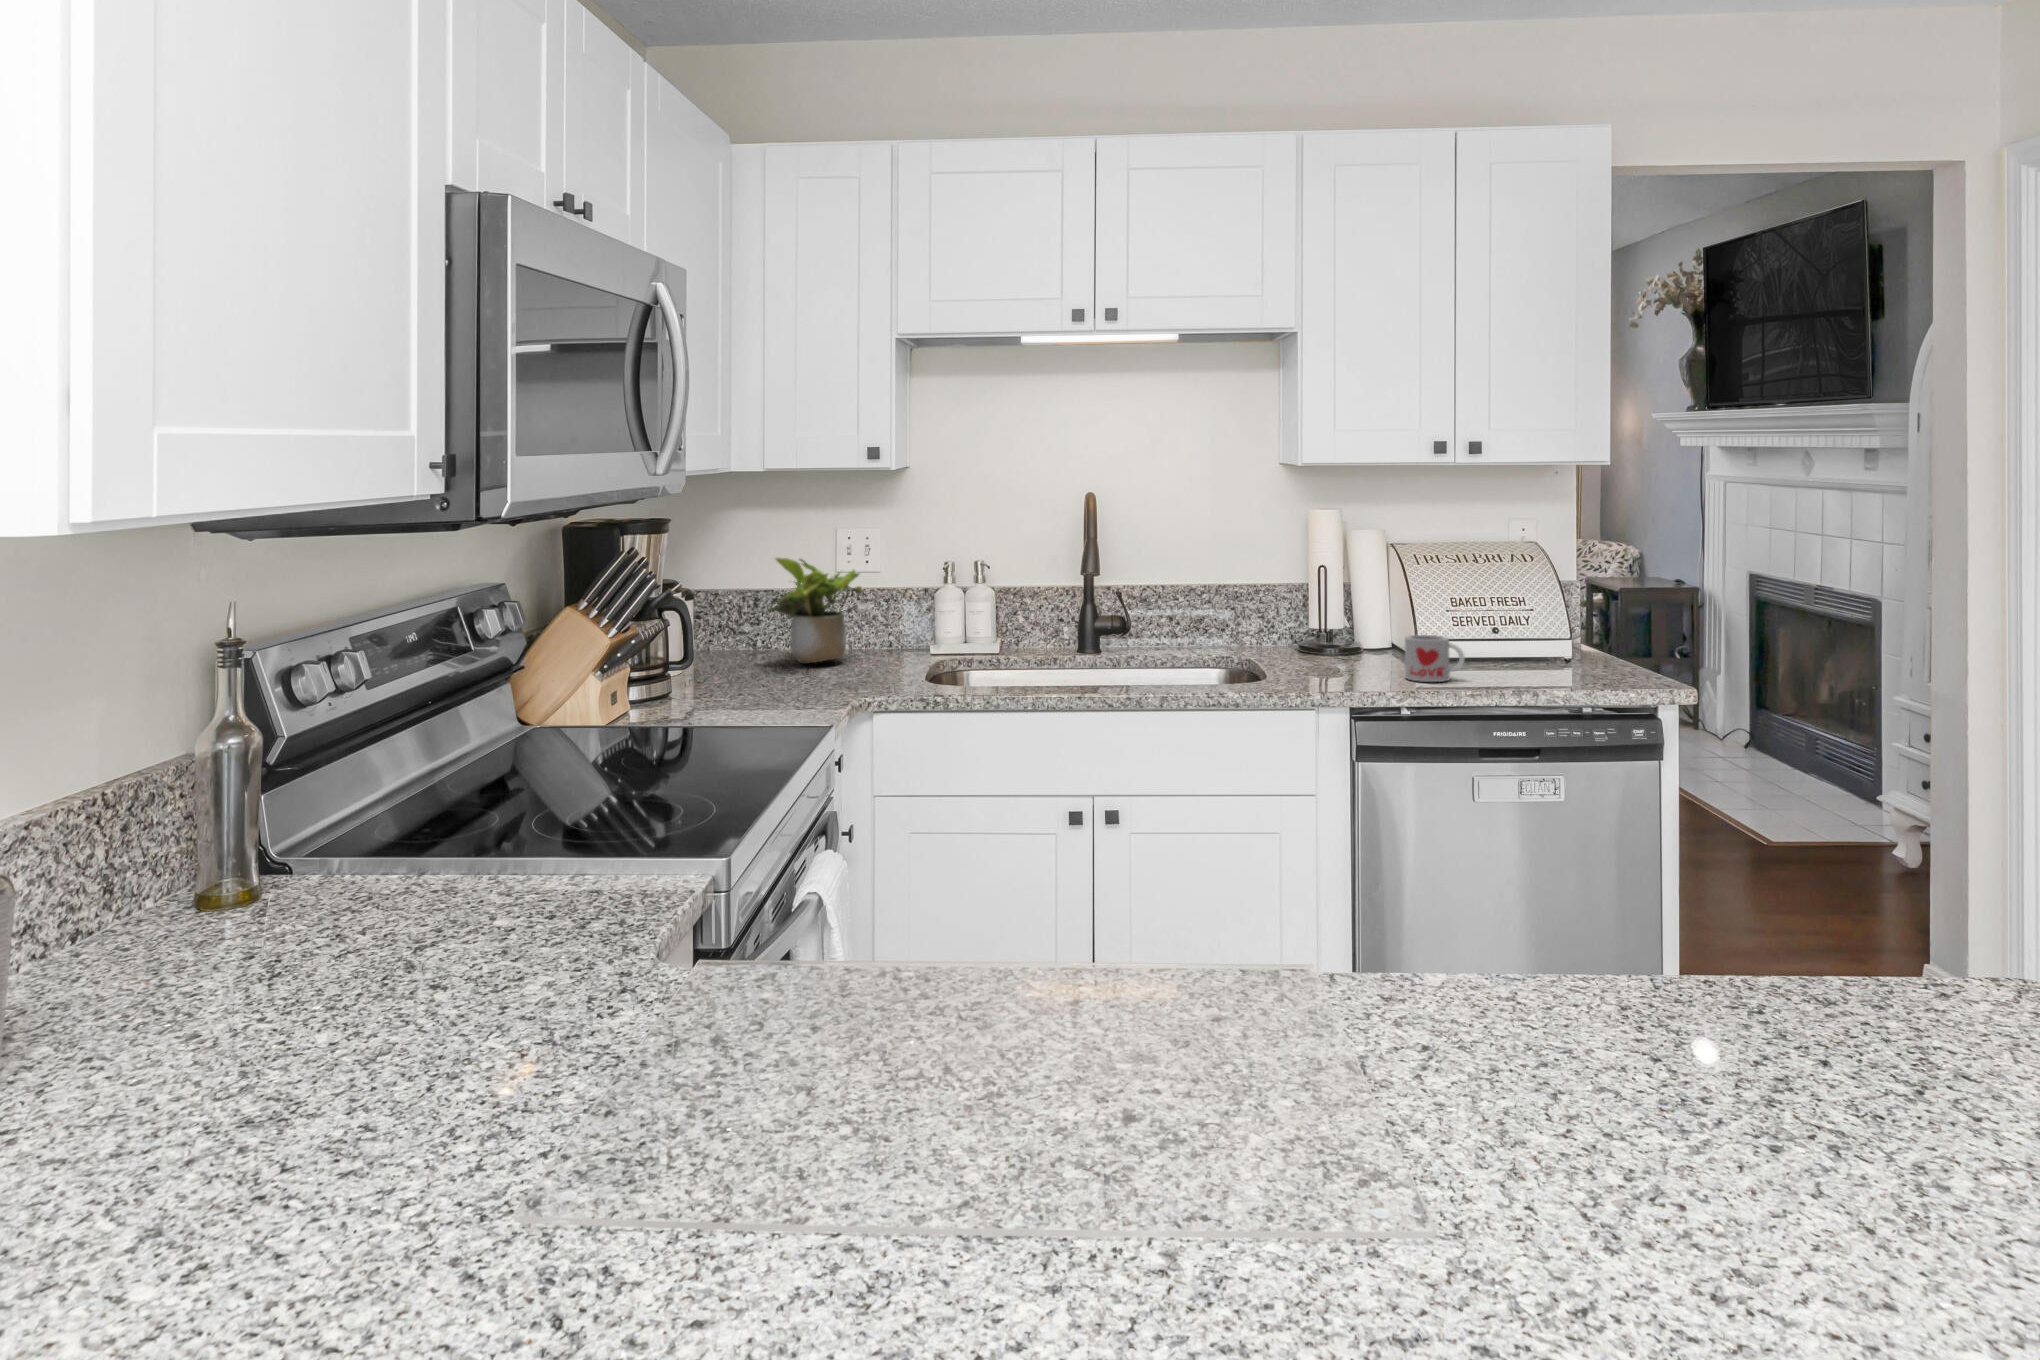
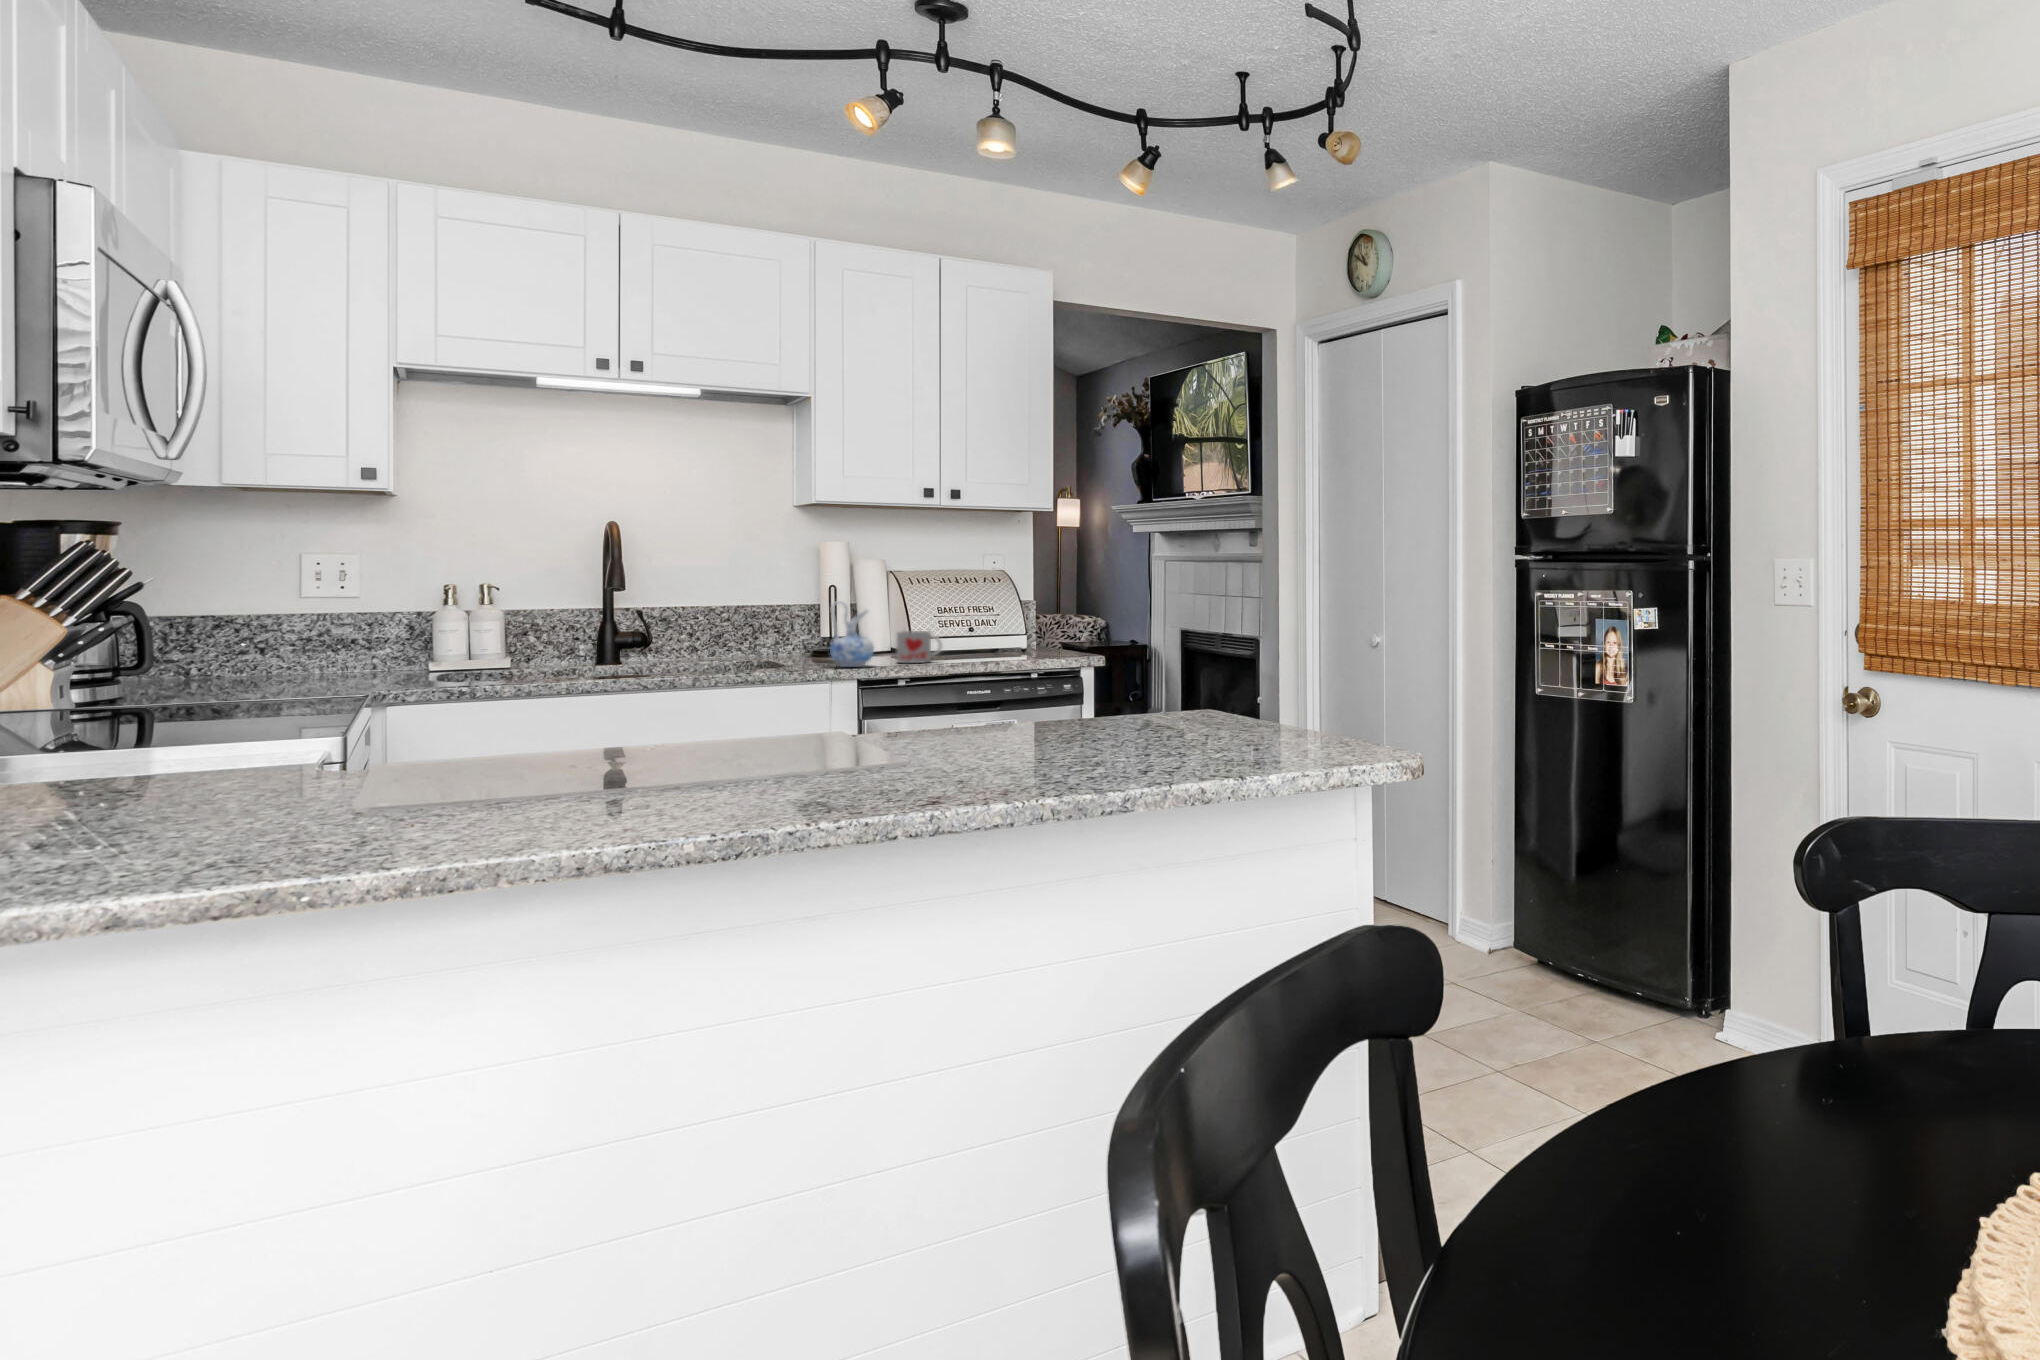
potted plant: present [768,558,862,664] -> none [223,575,351,682]
ceramic pitcher: none [1323,597,1377,686] -> present [830,601,874,667]

